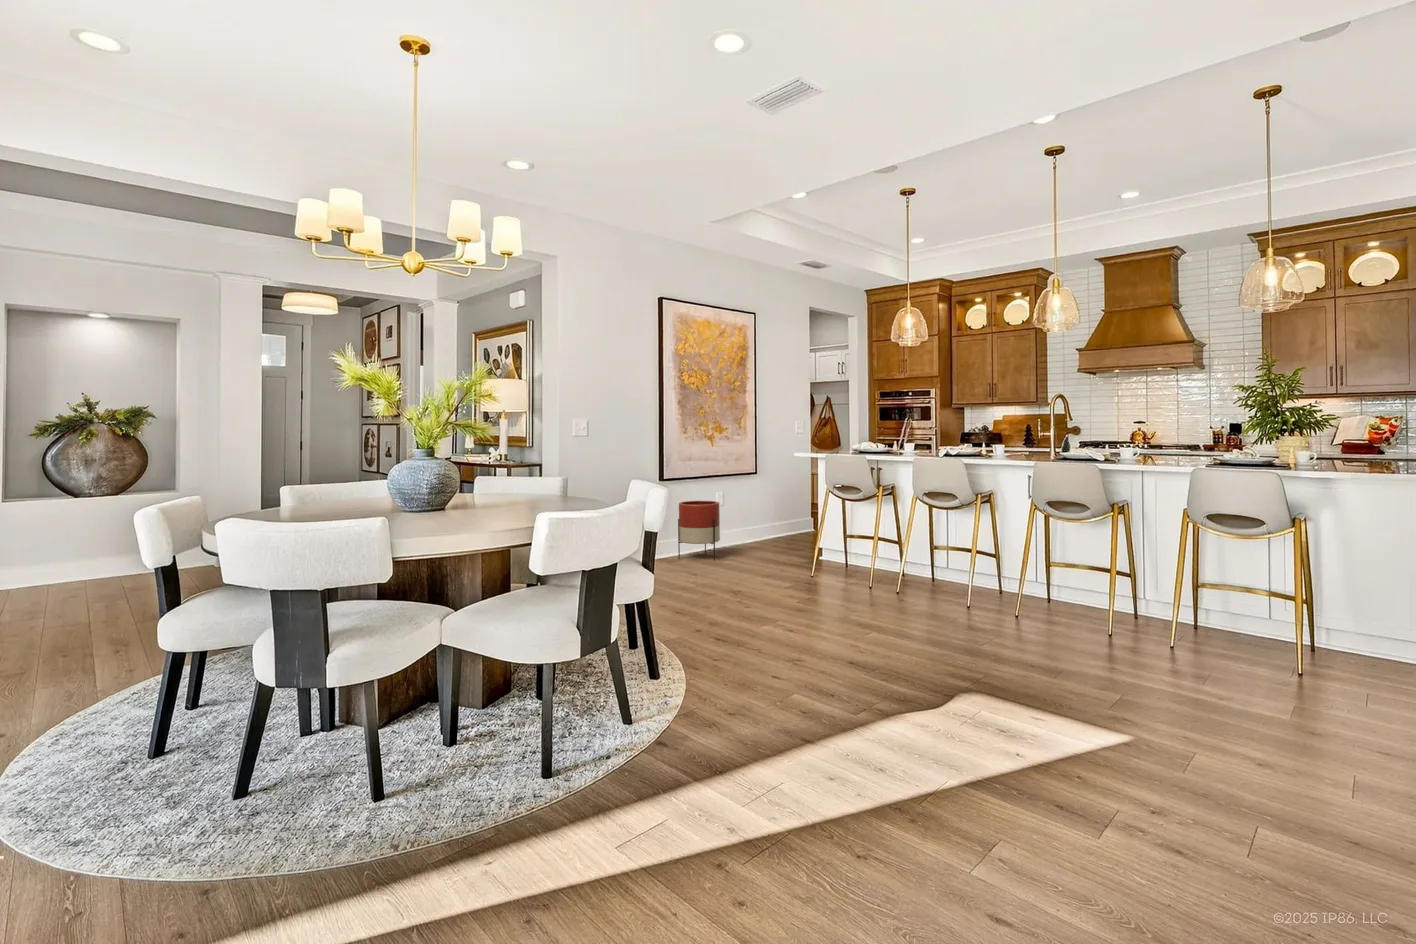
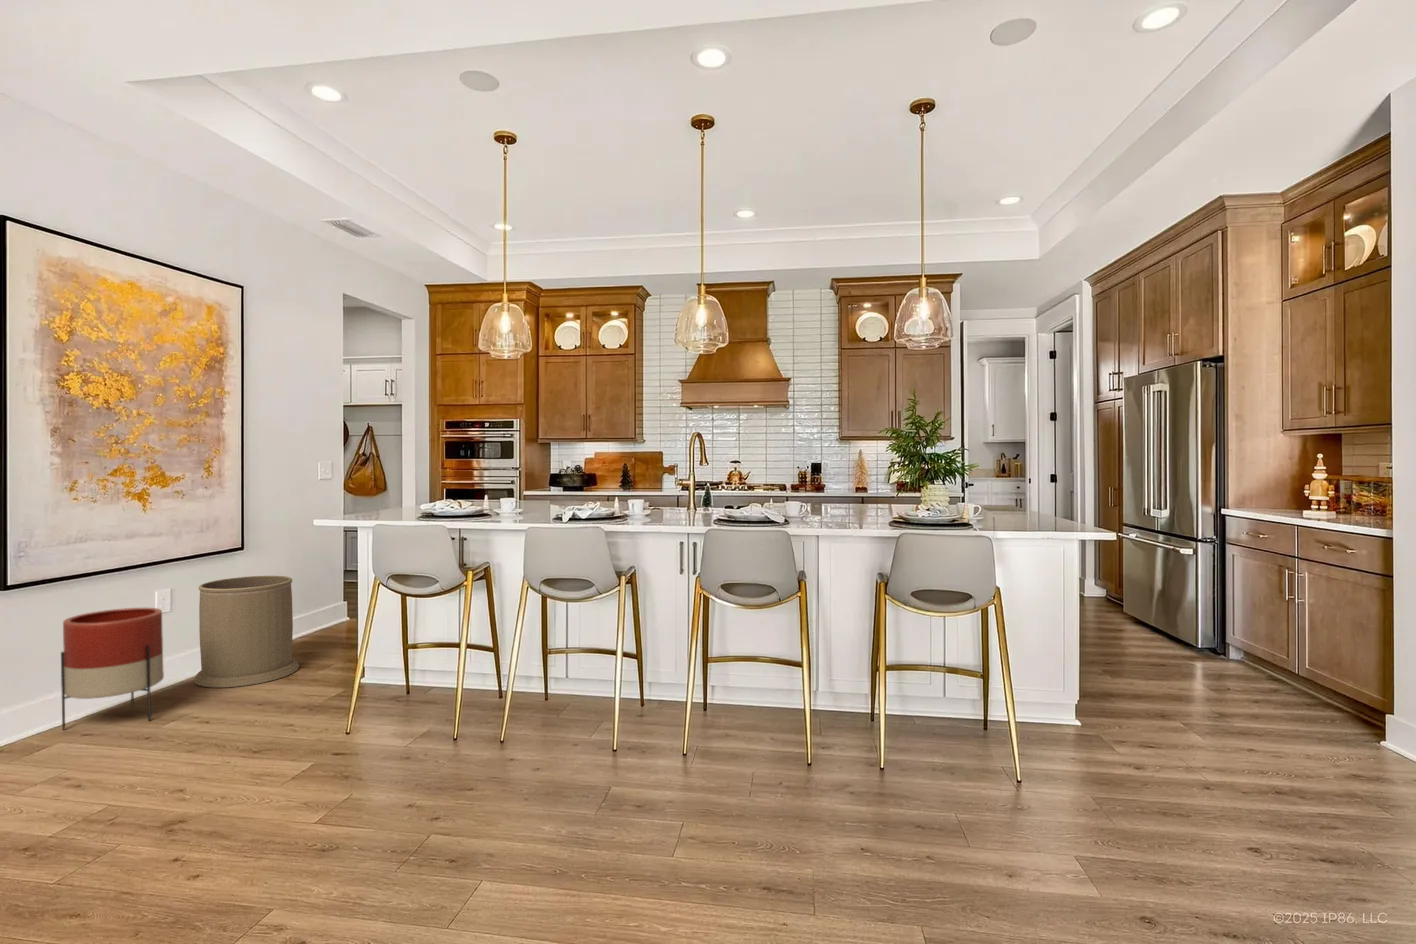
trash can: none [732,491,784,553] -> present [194,576,299,688]

